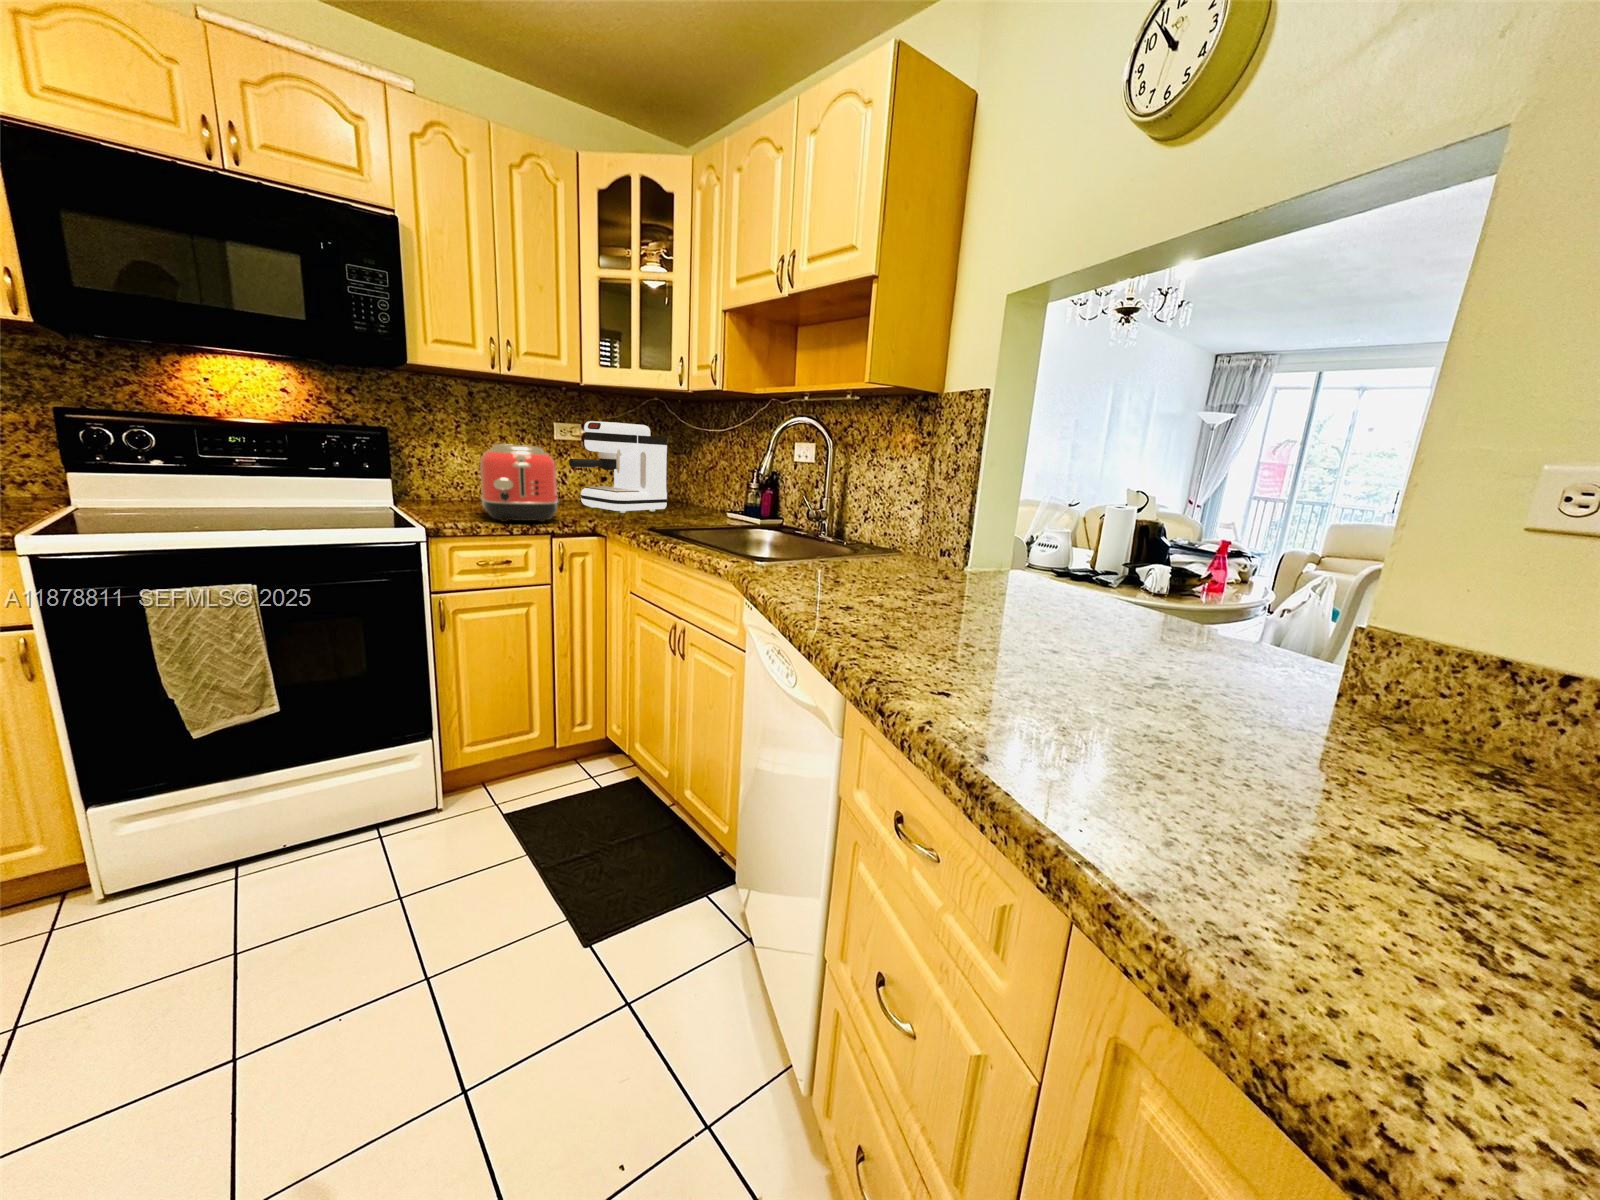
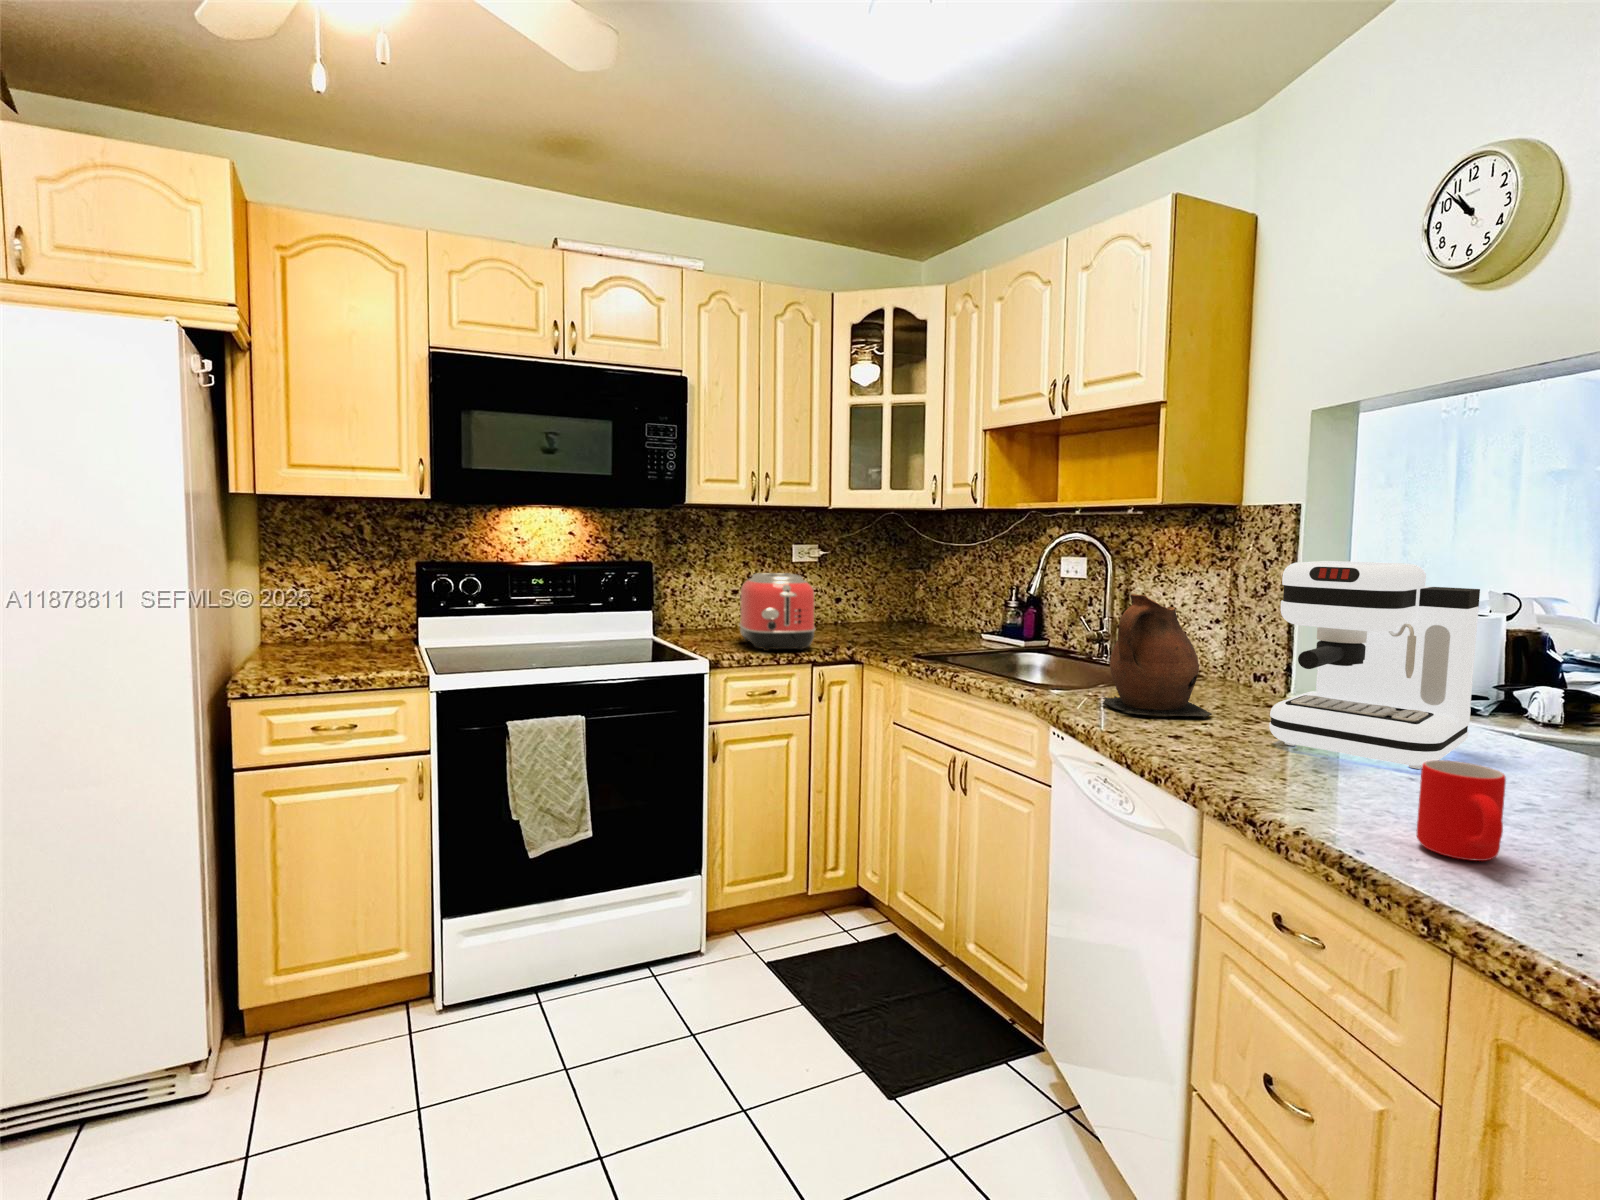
coffee maker: present [569,421,667,513] -> present [1269,561,1480,769]
ceramic pitcher: none [793,466,892,591] -> present [1098,594,1212,718]
mug: none [1047,644,1149,764] -> present [1417,760,1506,861]

